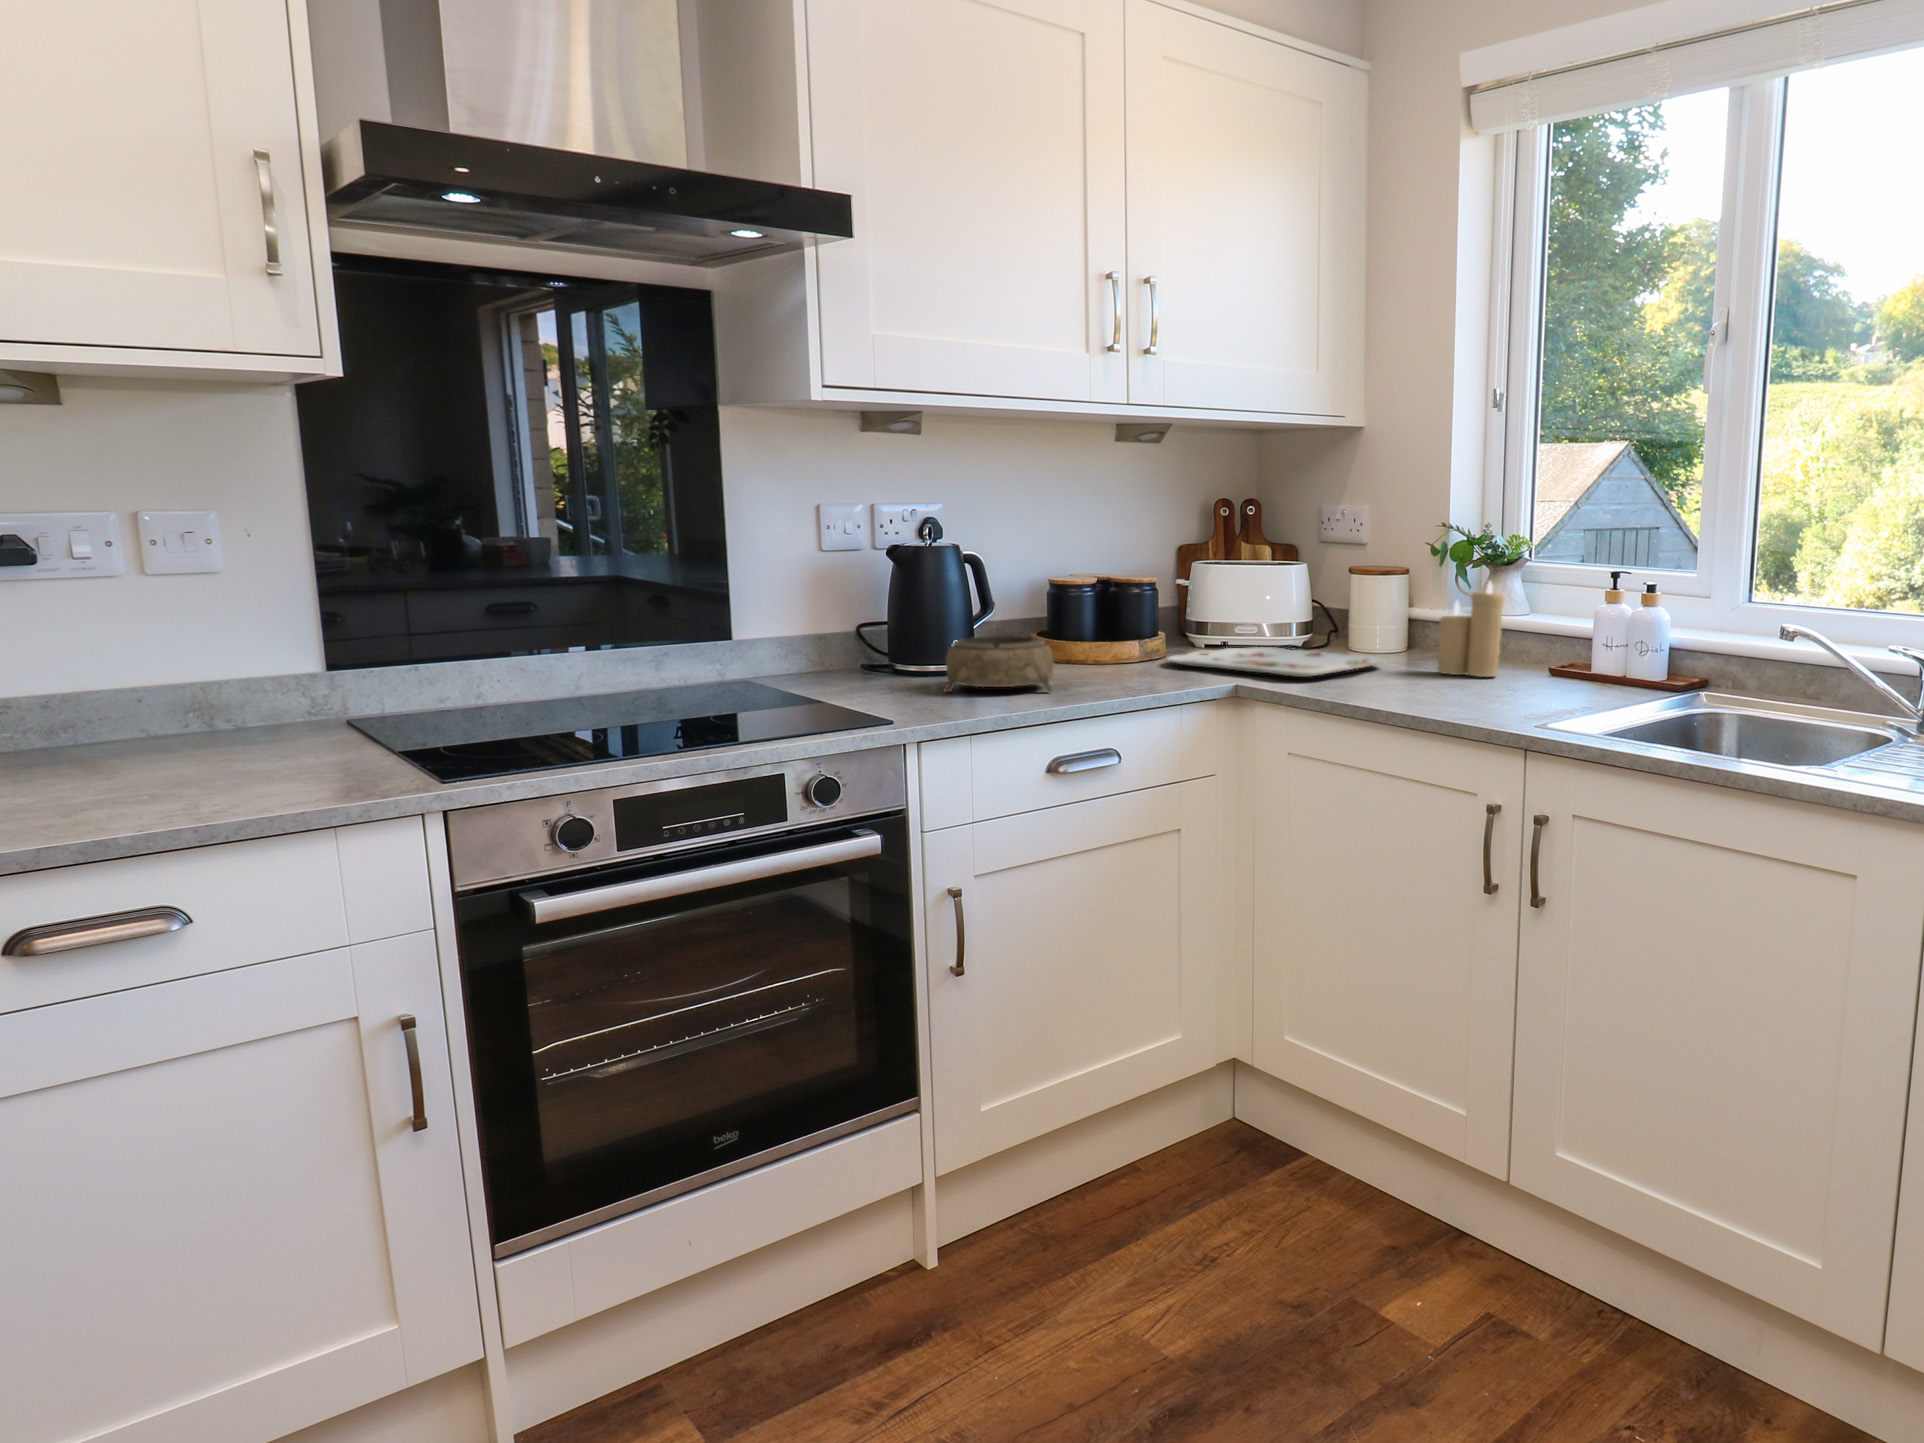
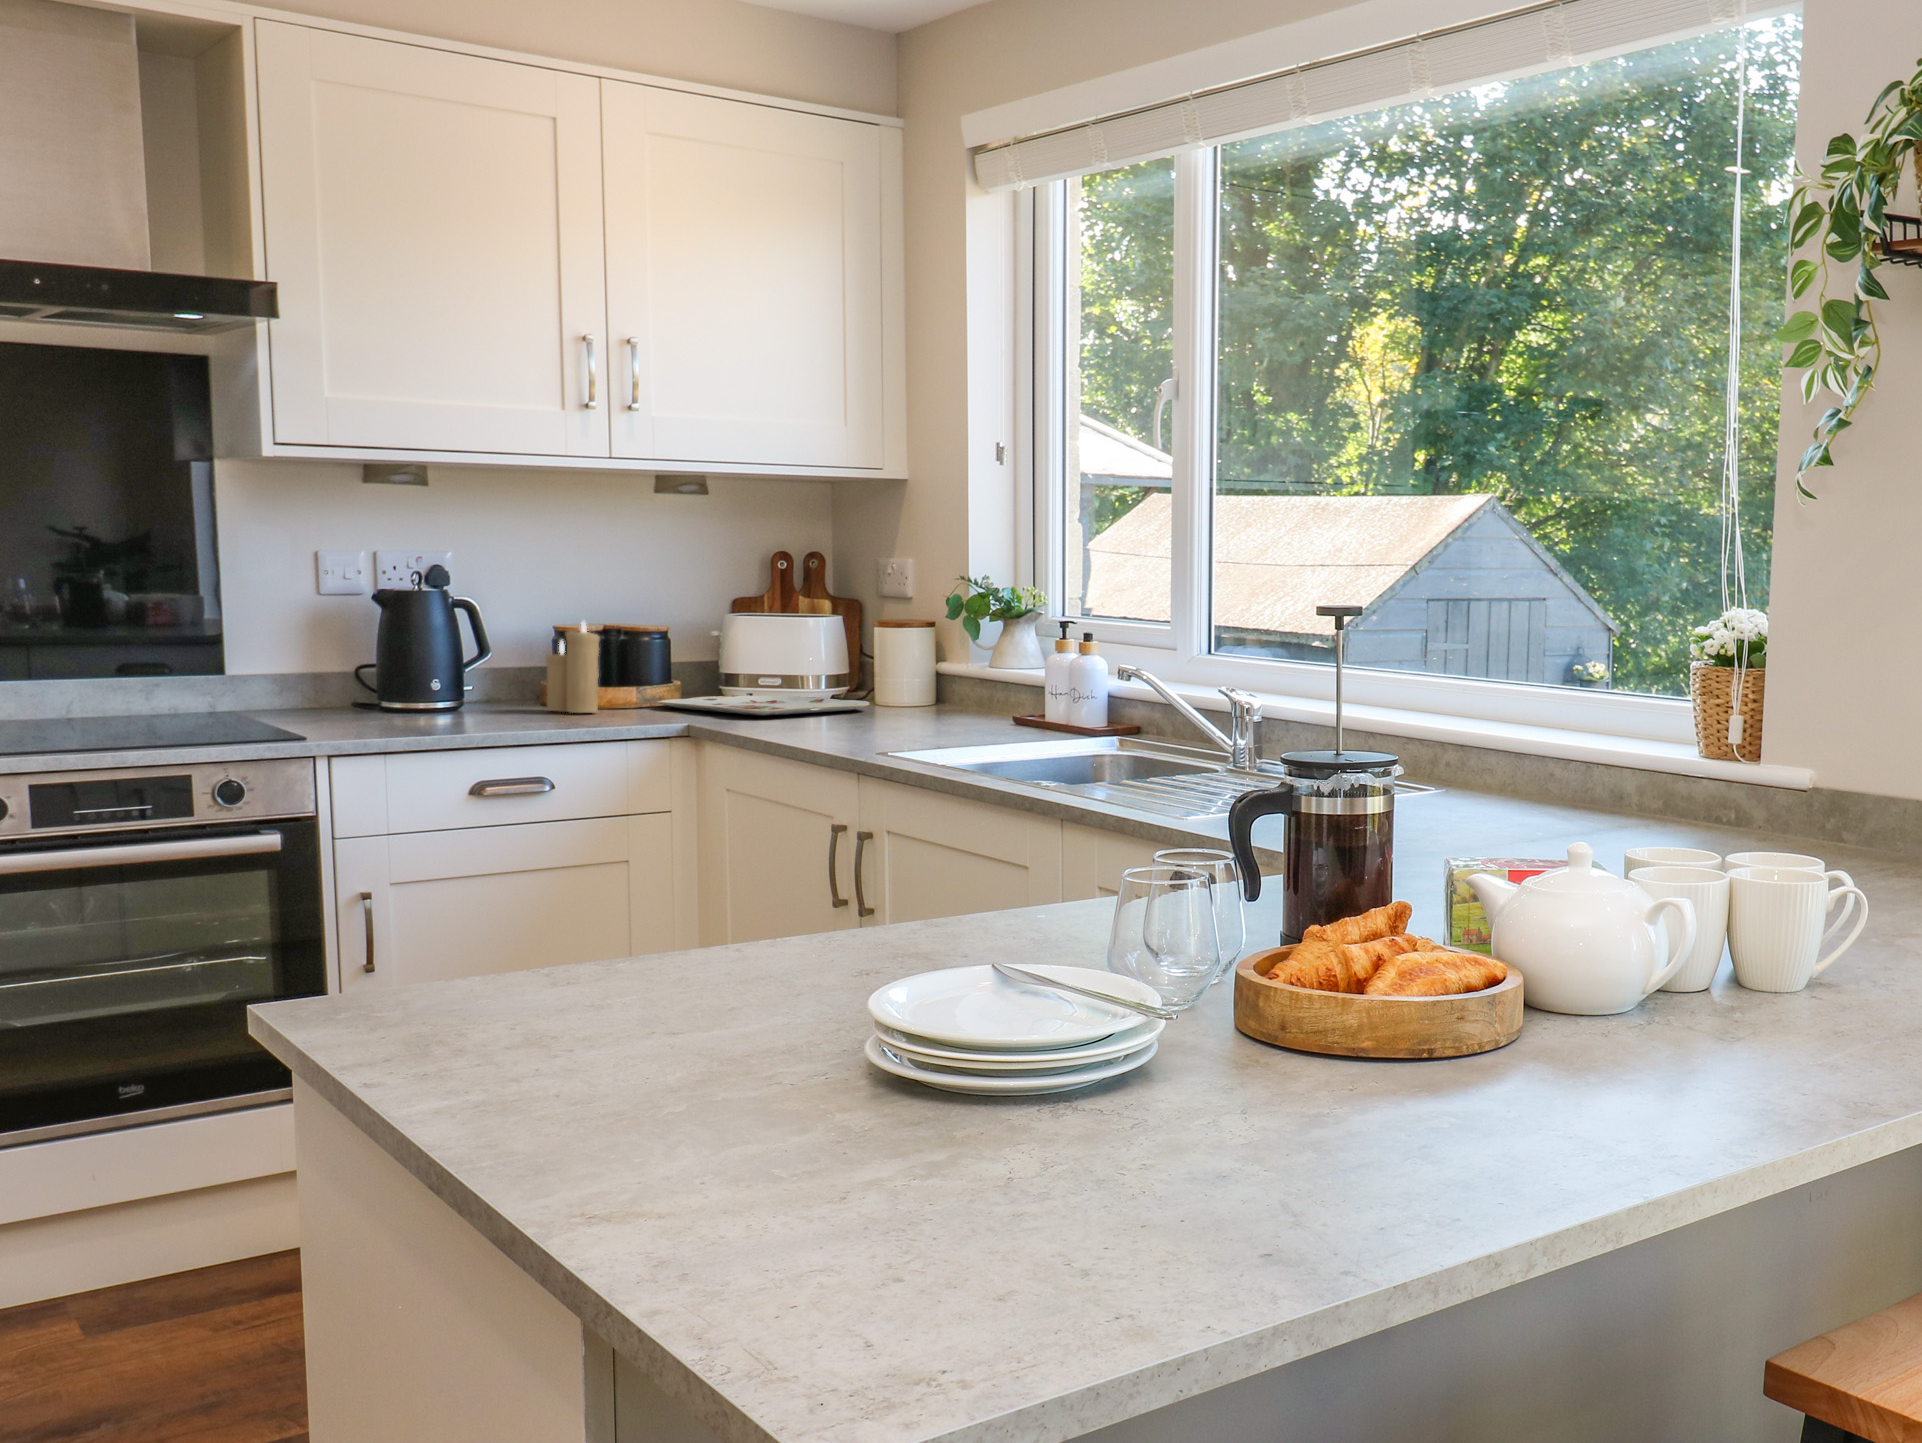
candle: present [1438,582,1504,677] -> present [546,621,599,713]
decorative bowl: present [943,636,1054,692] -> none [396,673,509,722]

